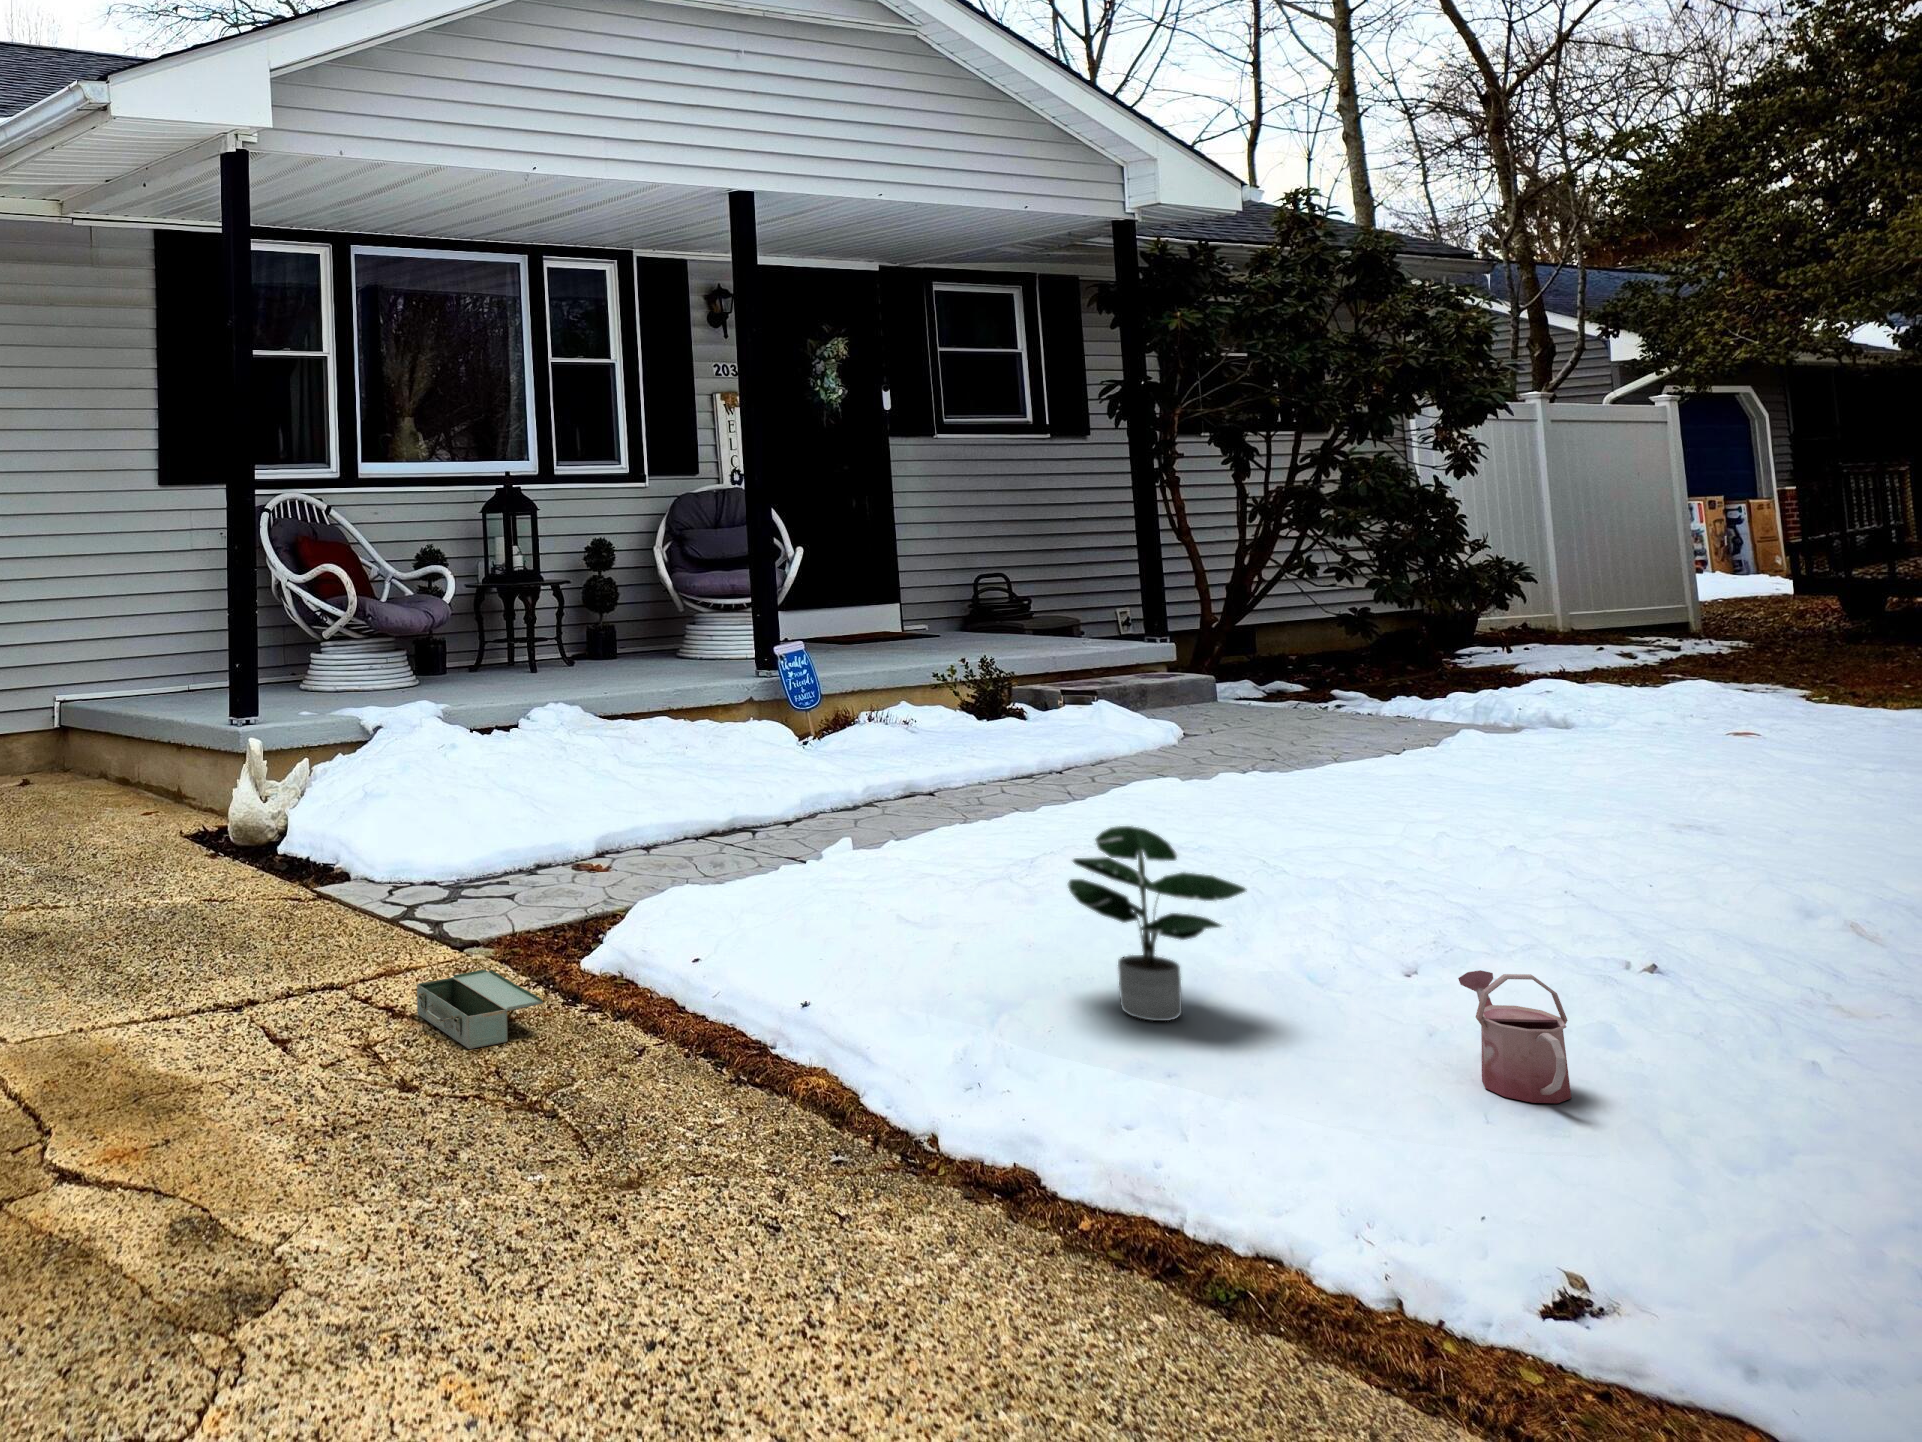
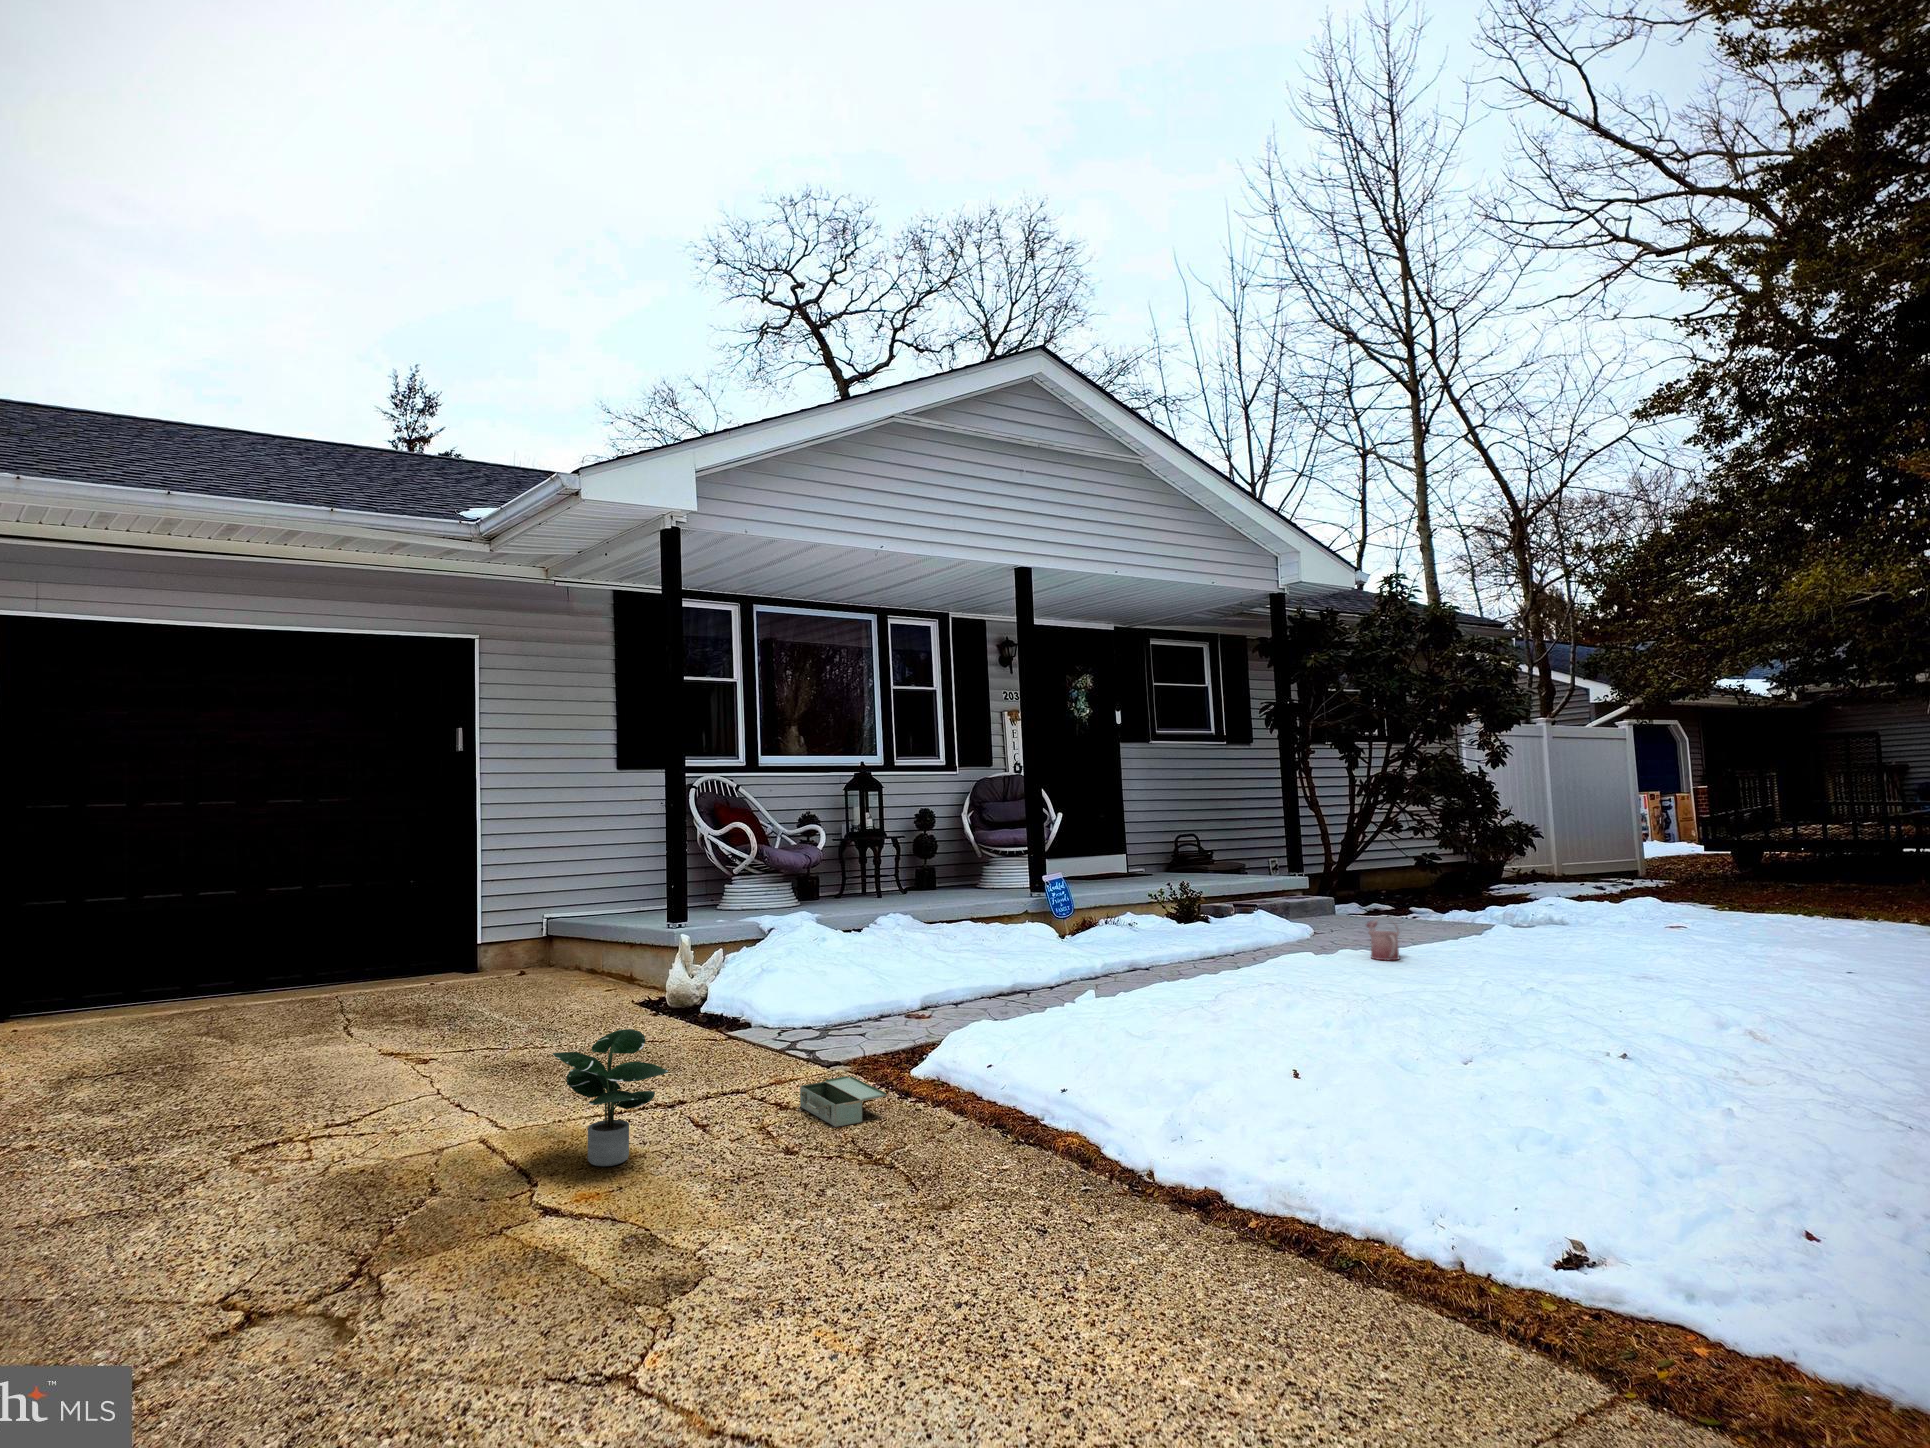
potted plant: present [1068,826,1247,1021] -> present [553,1029,668,1166]
watering can: present [1458,970,1571,1103] -> present [1366,919,1399,960]

